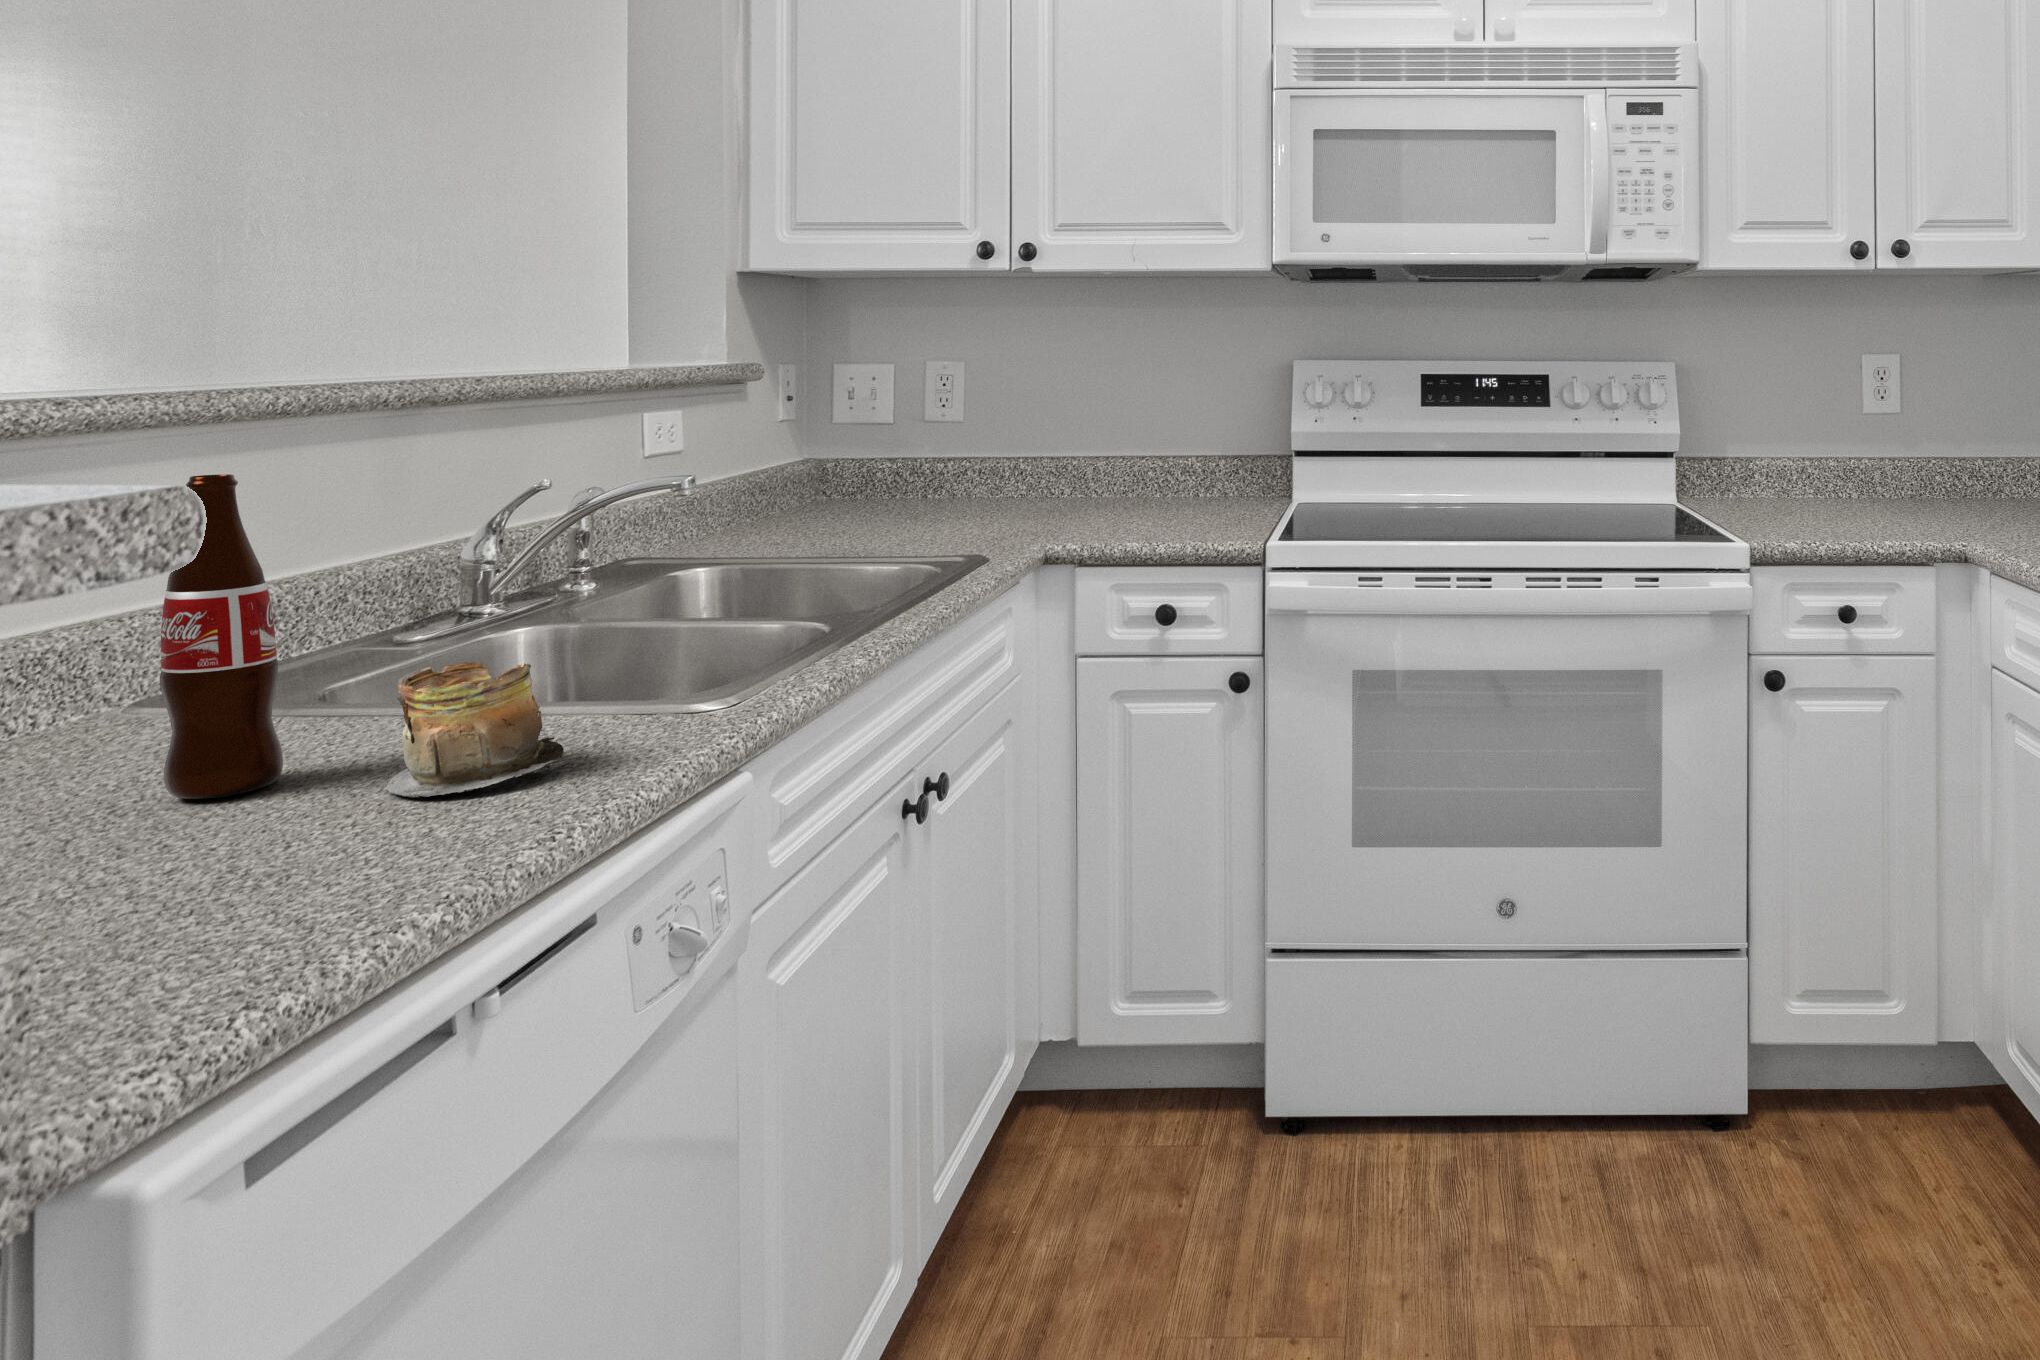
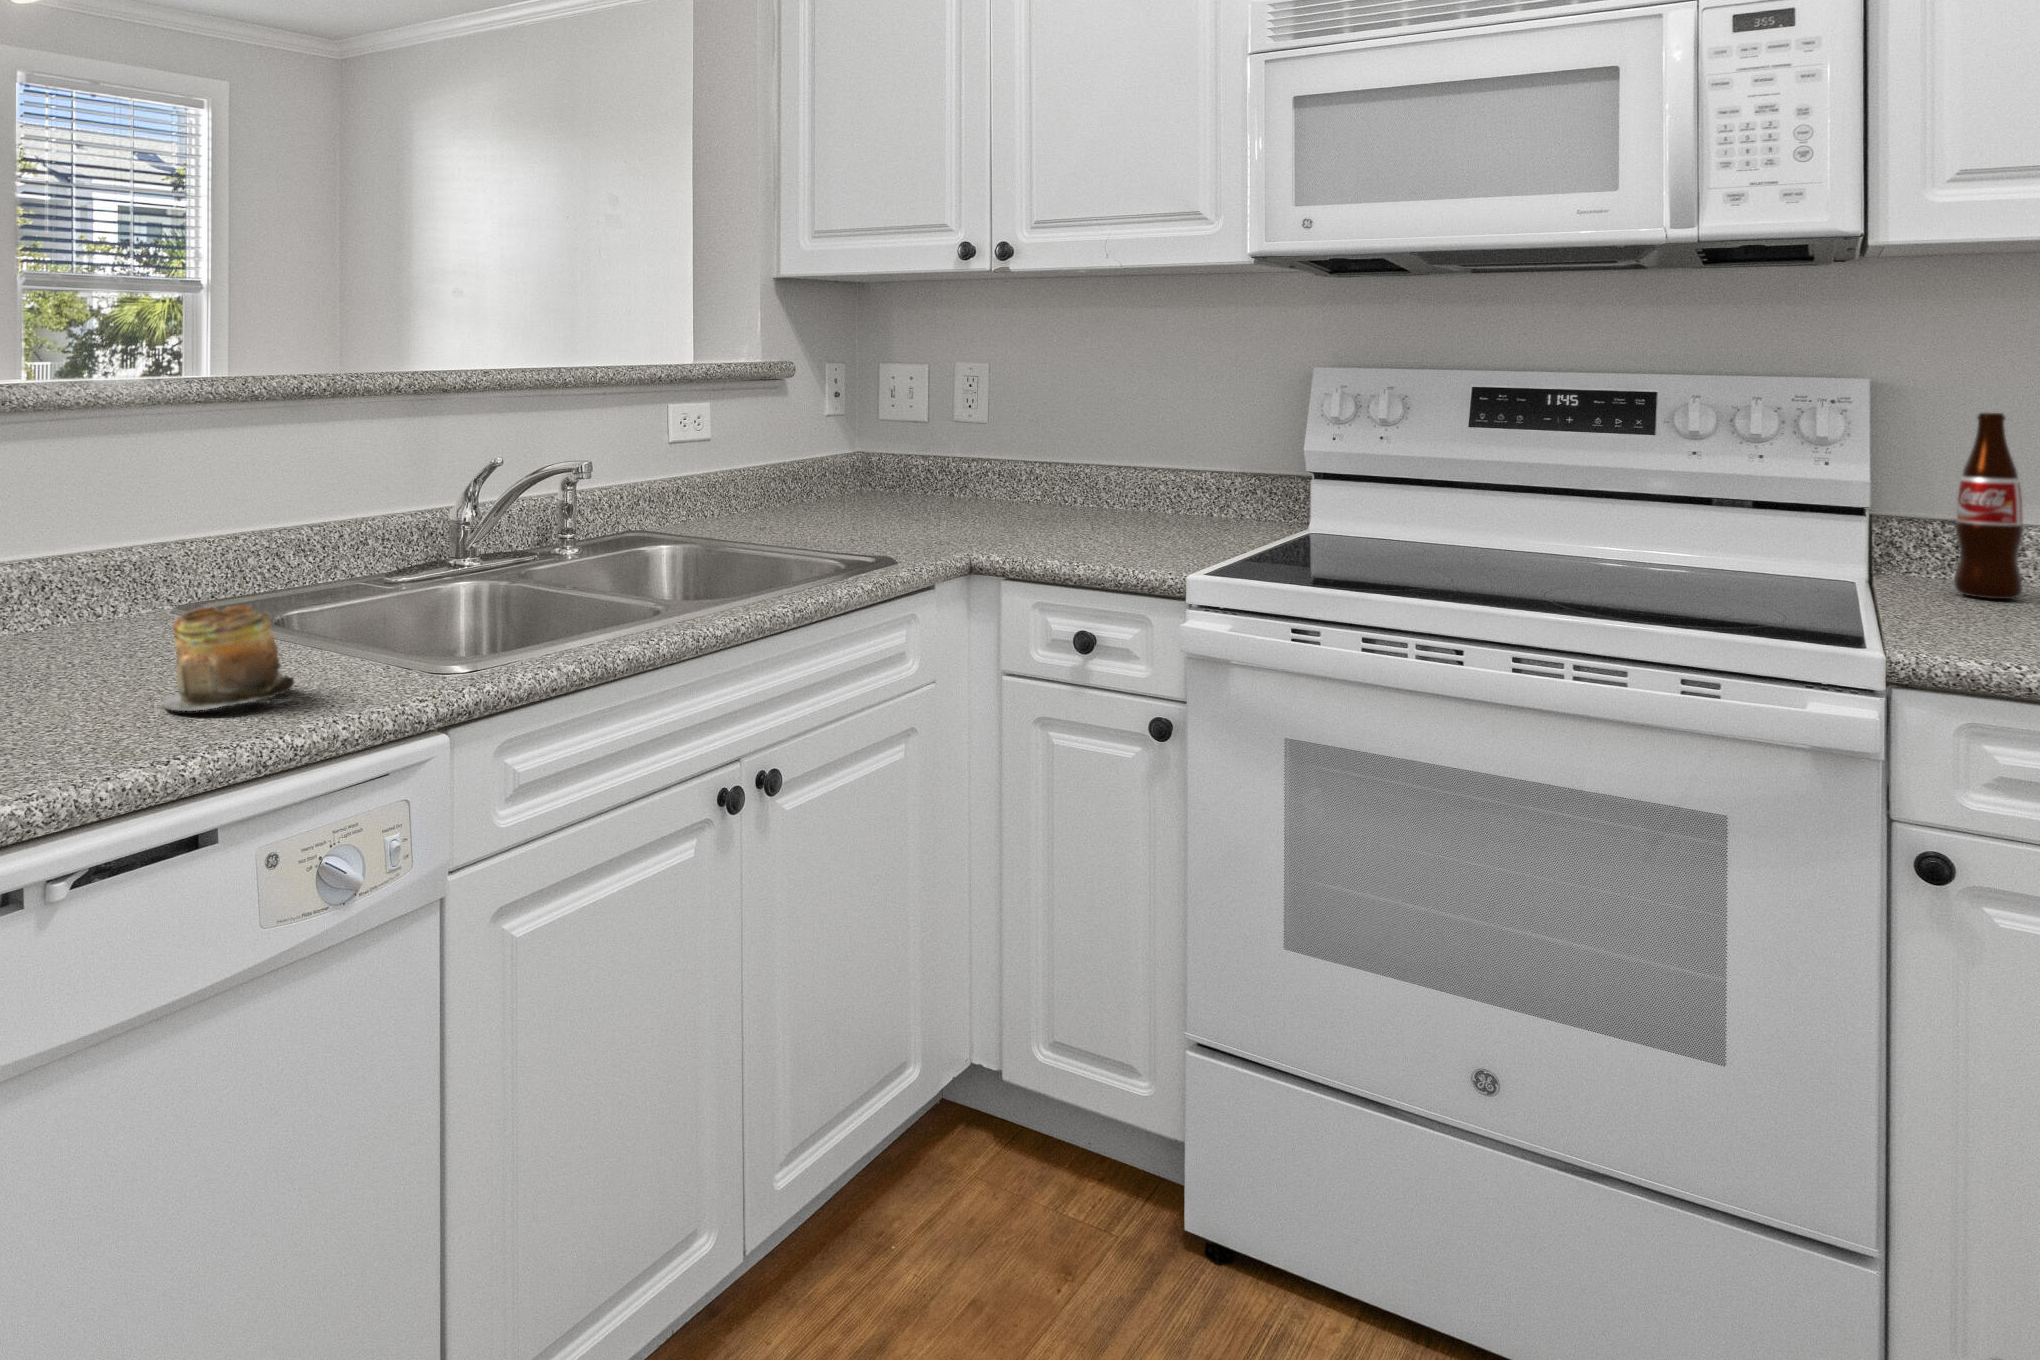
bottle: present [160,474,283,799] -> present [1954,413,2023,599]

